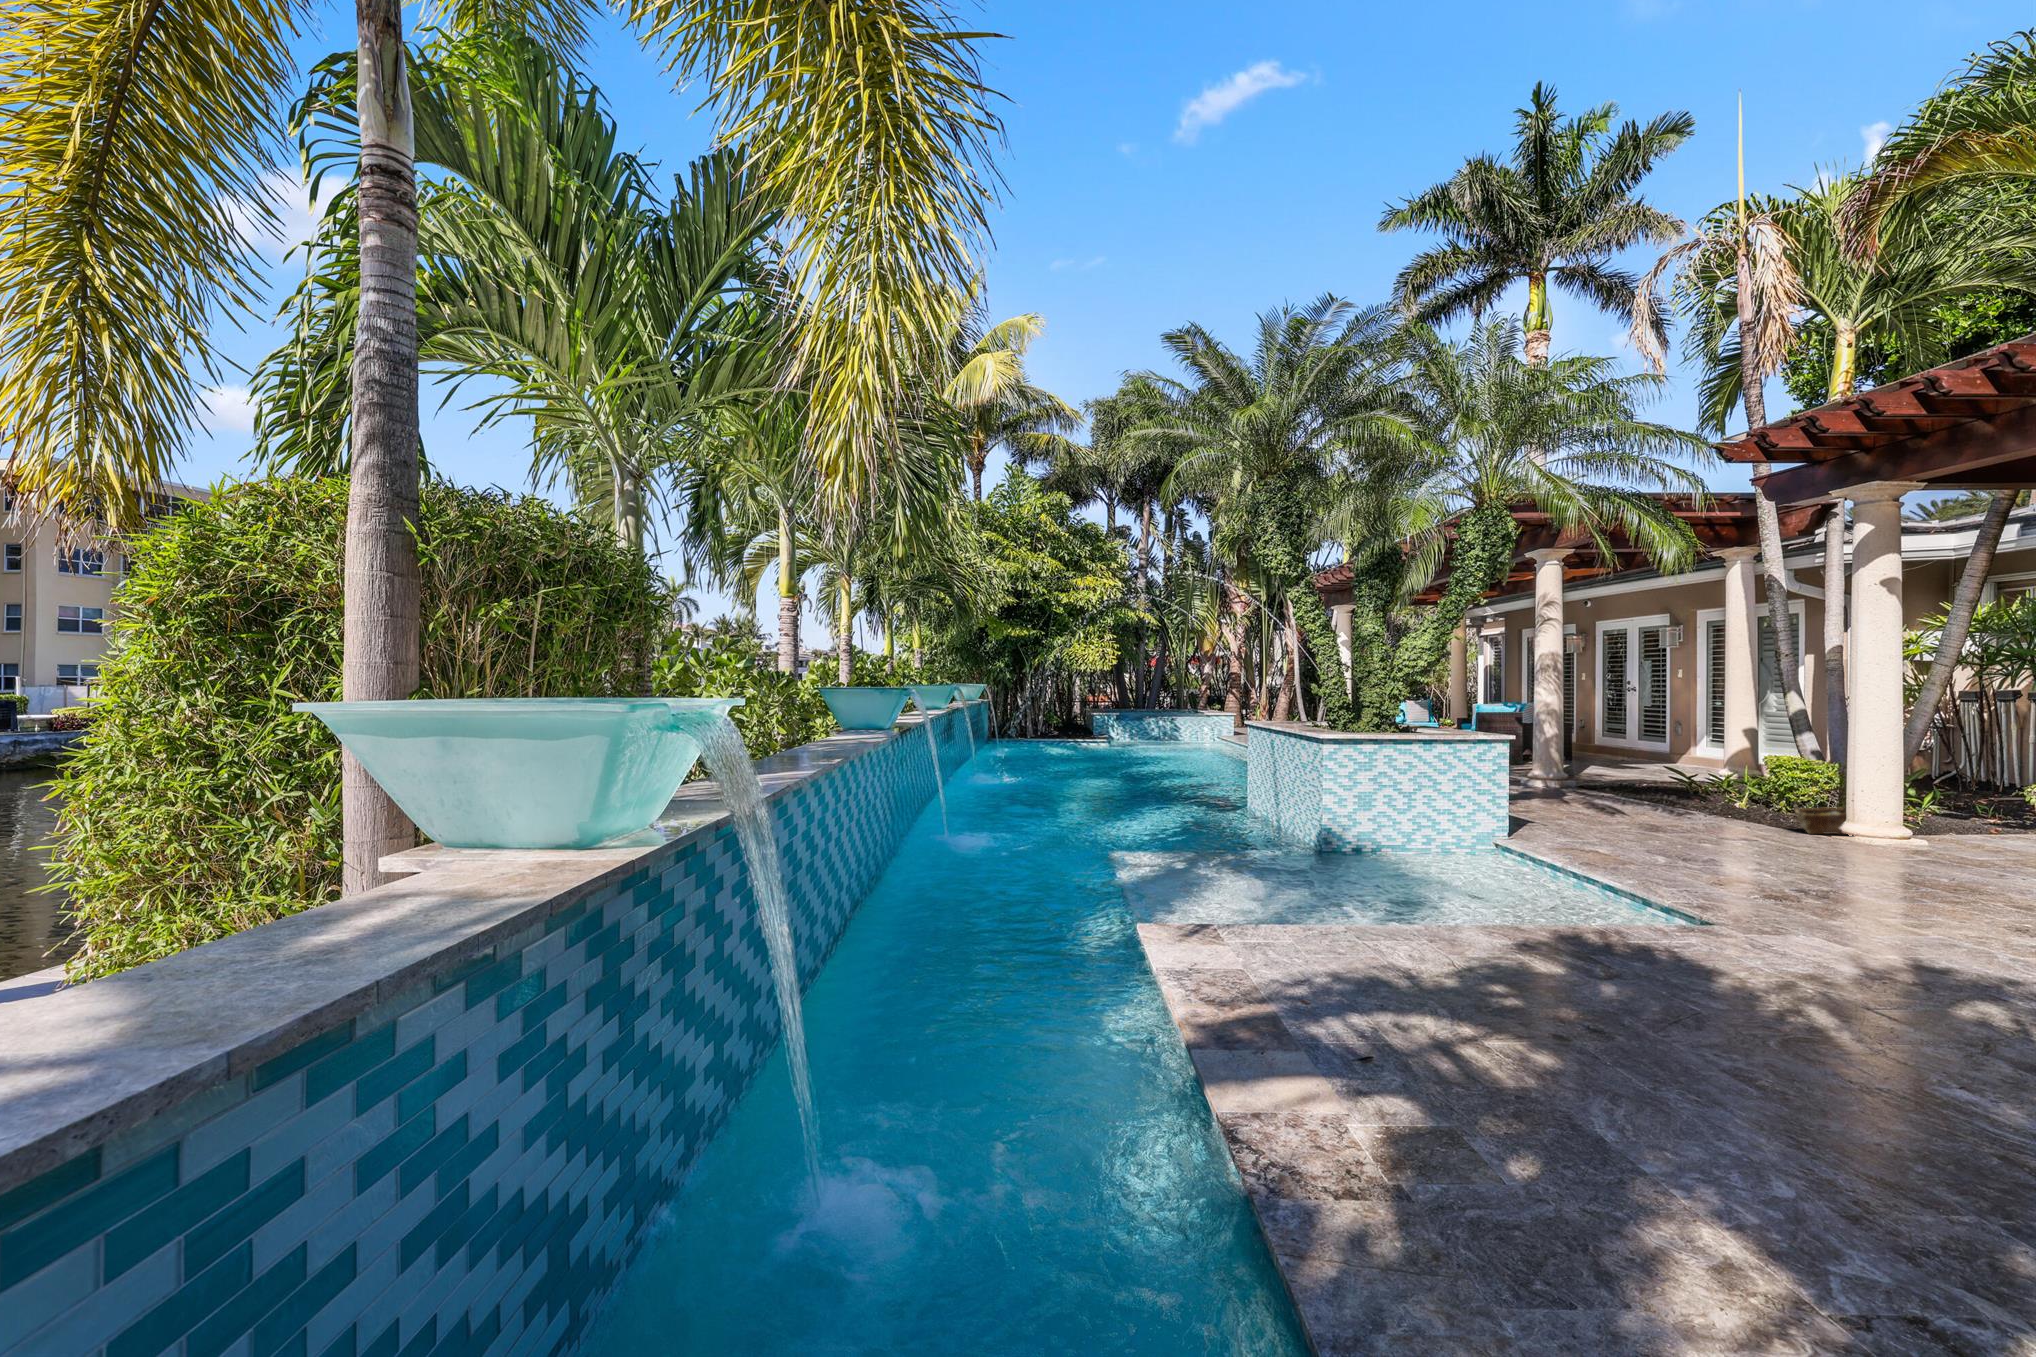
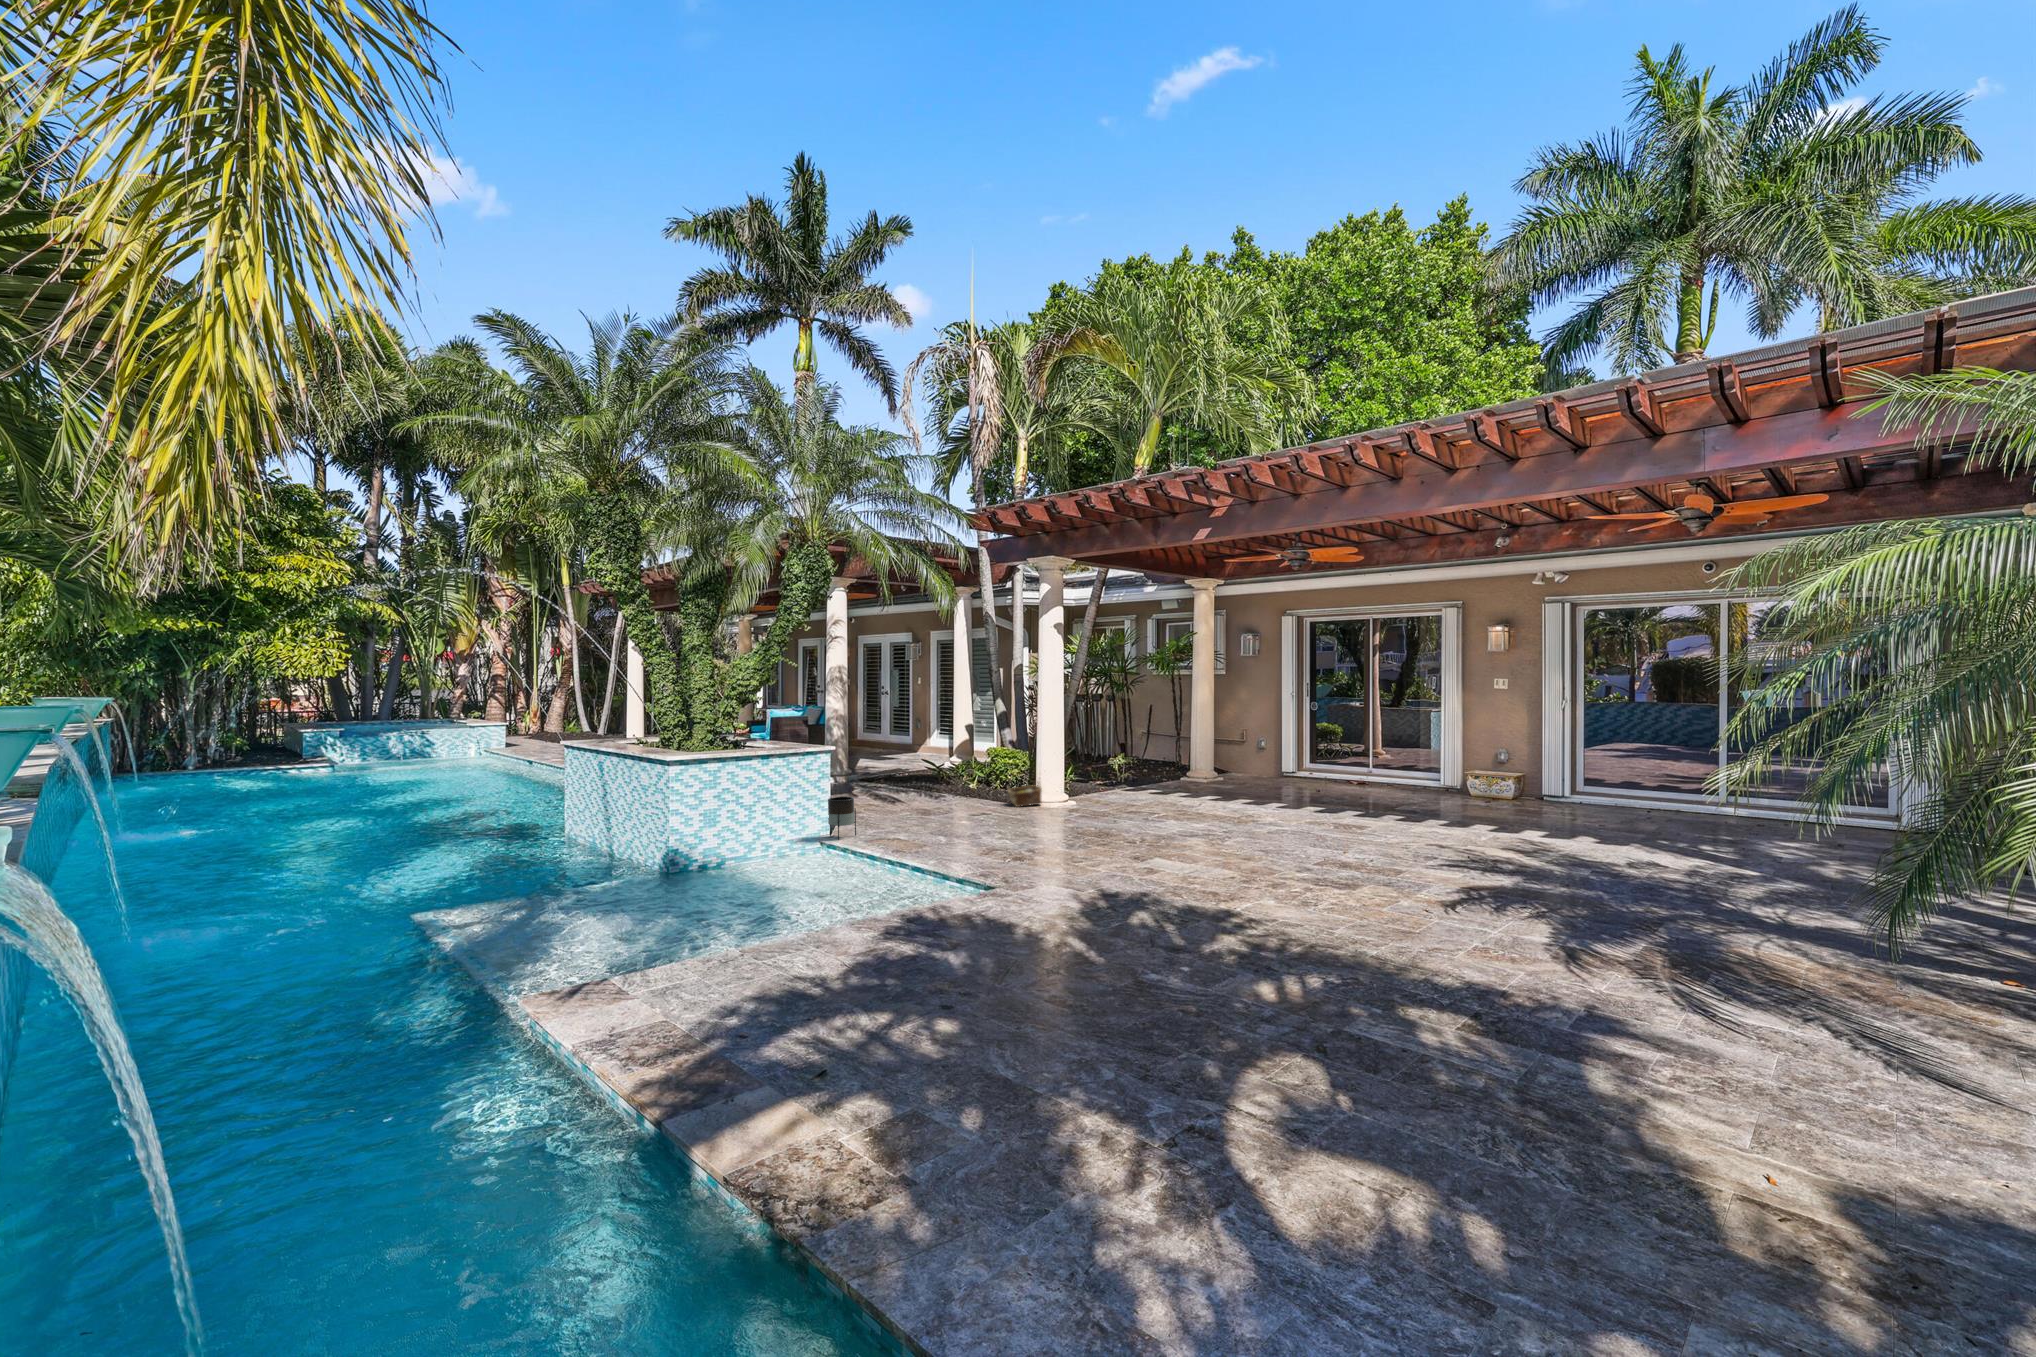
planter: none [1507,793,1544,842] -> present [828,797,856,840]

